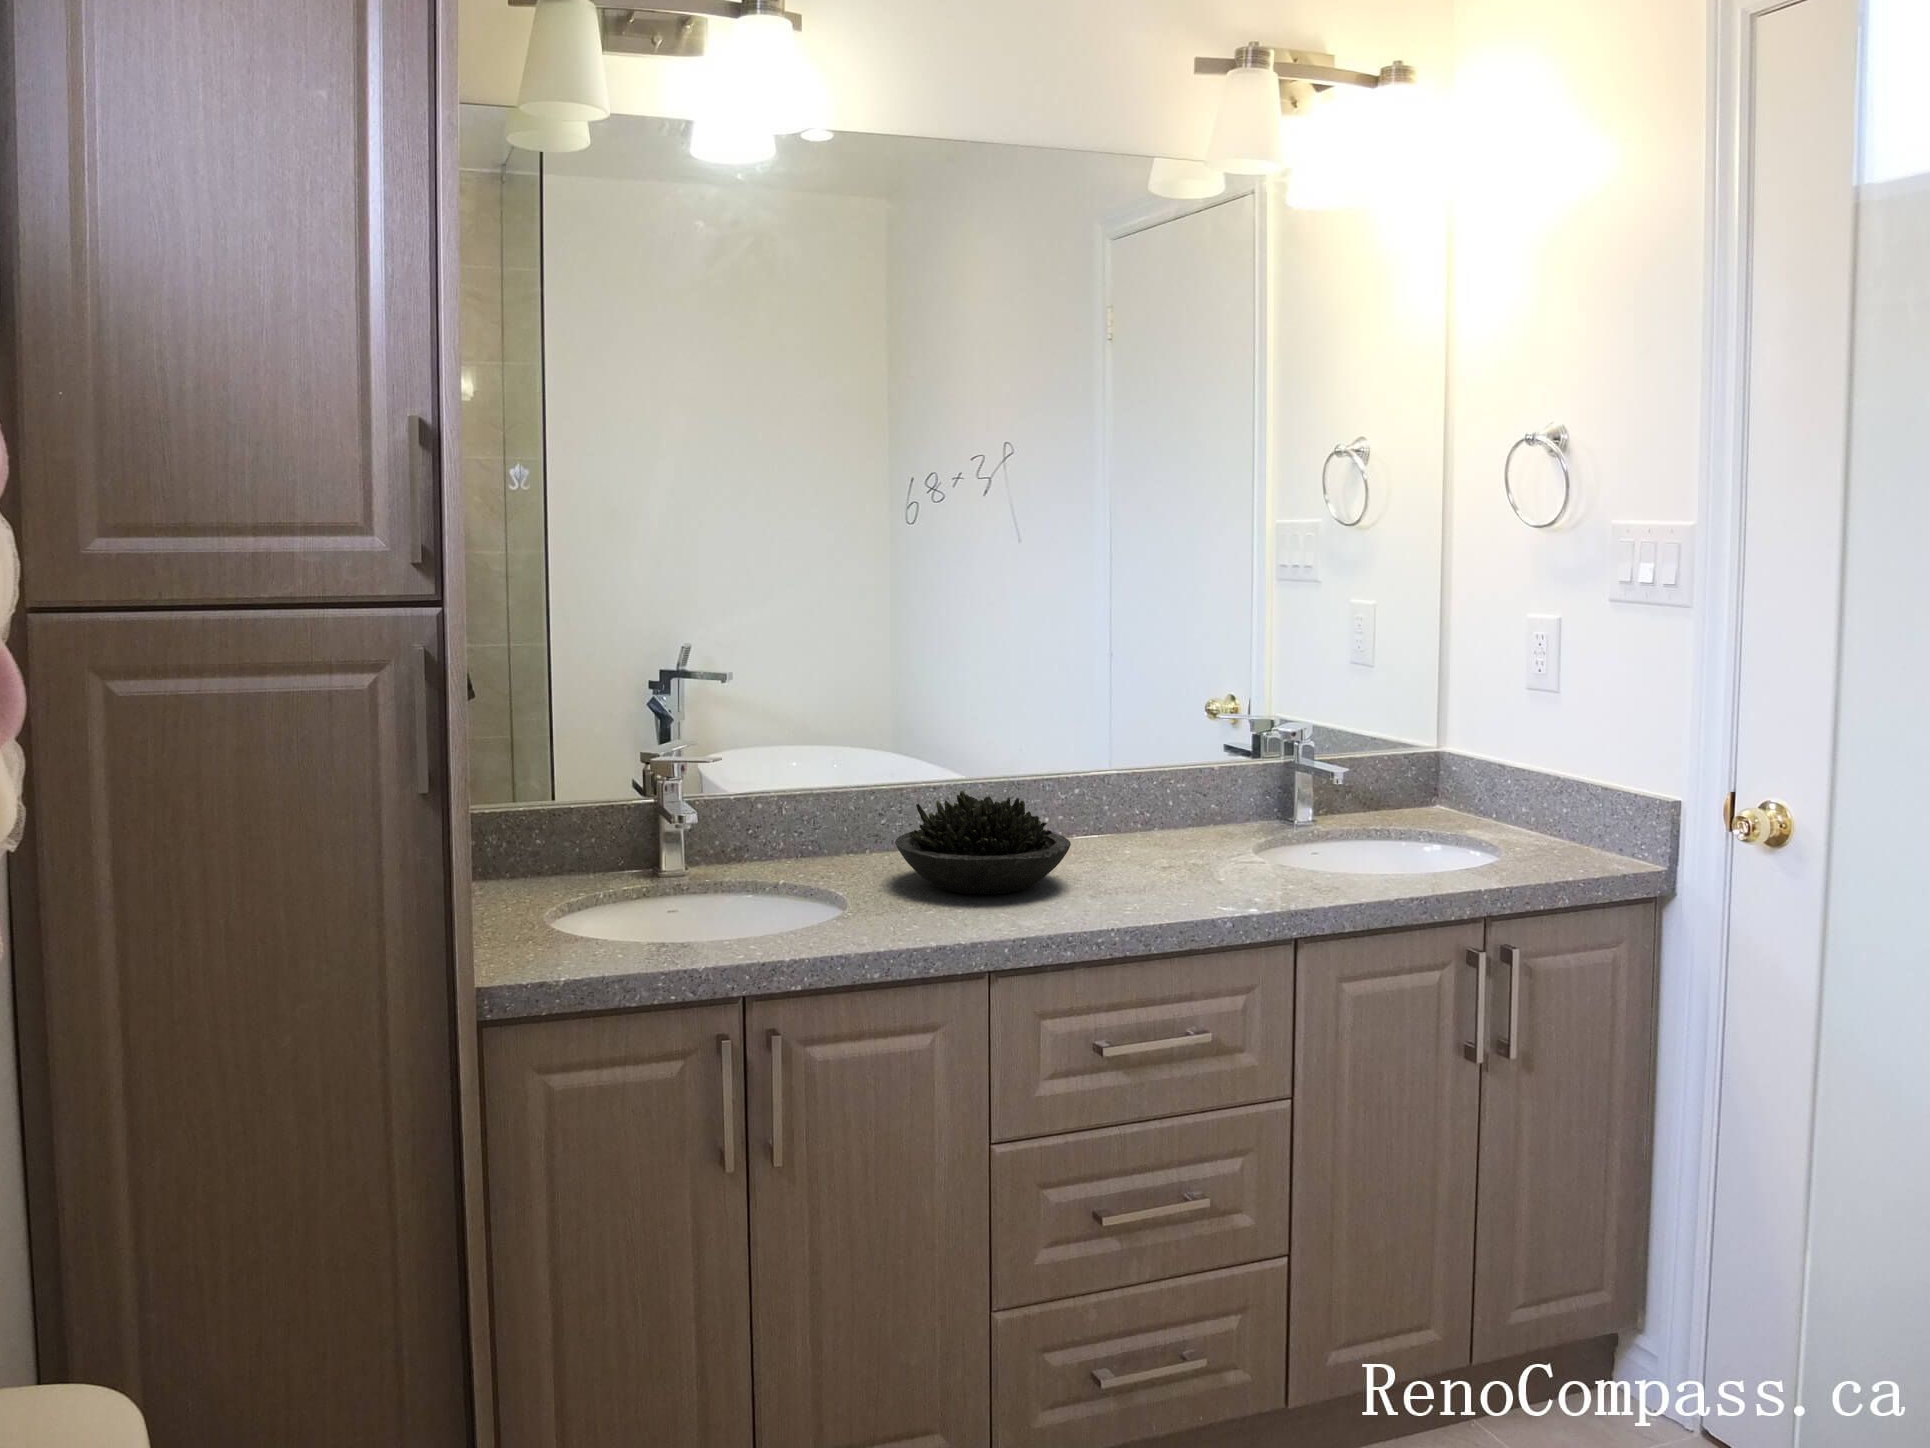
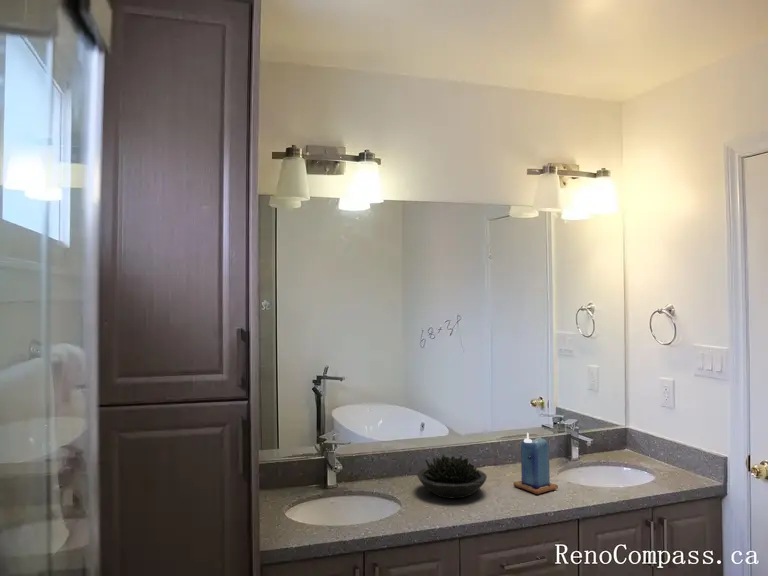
candle: none [1140,738,1251,886] -> present [514,433,558,494]

